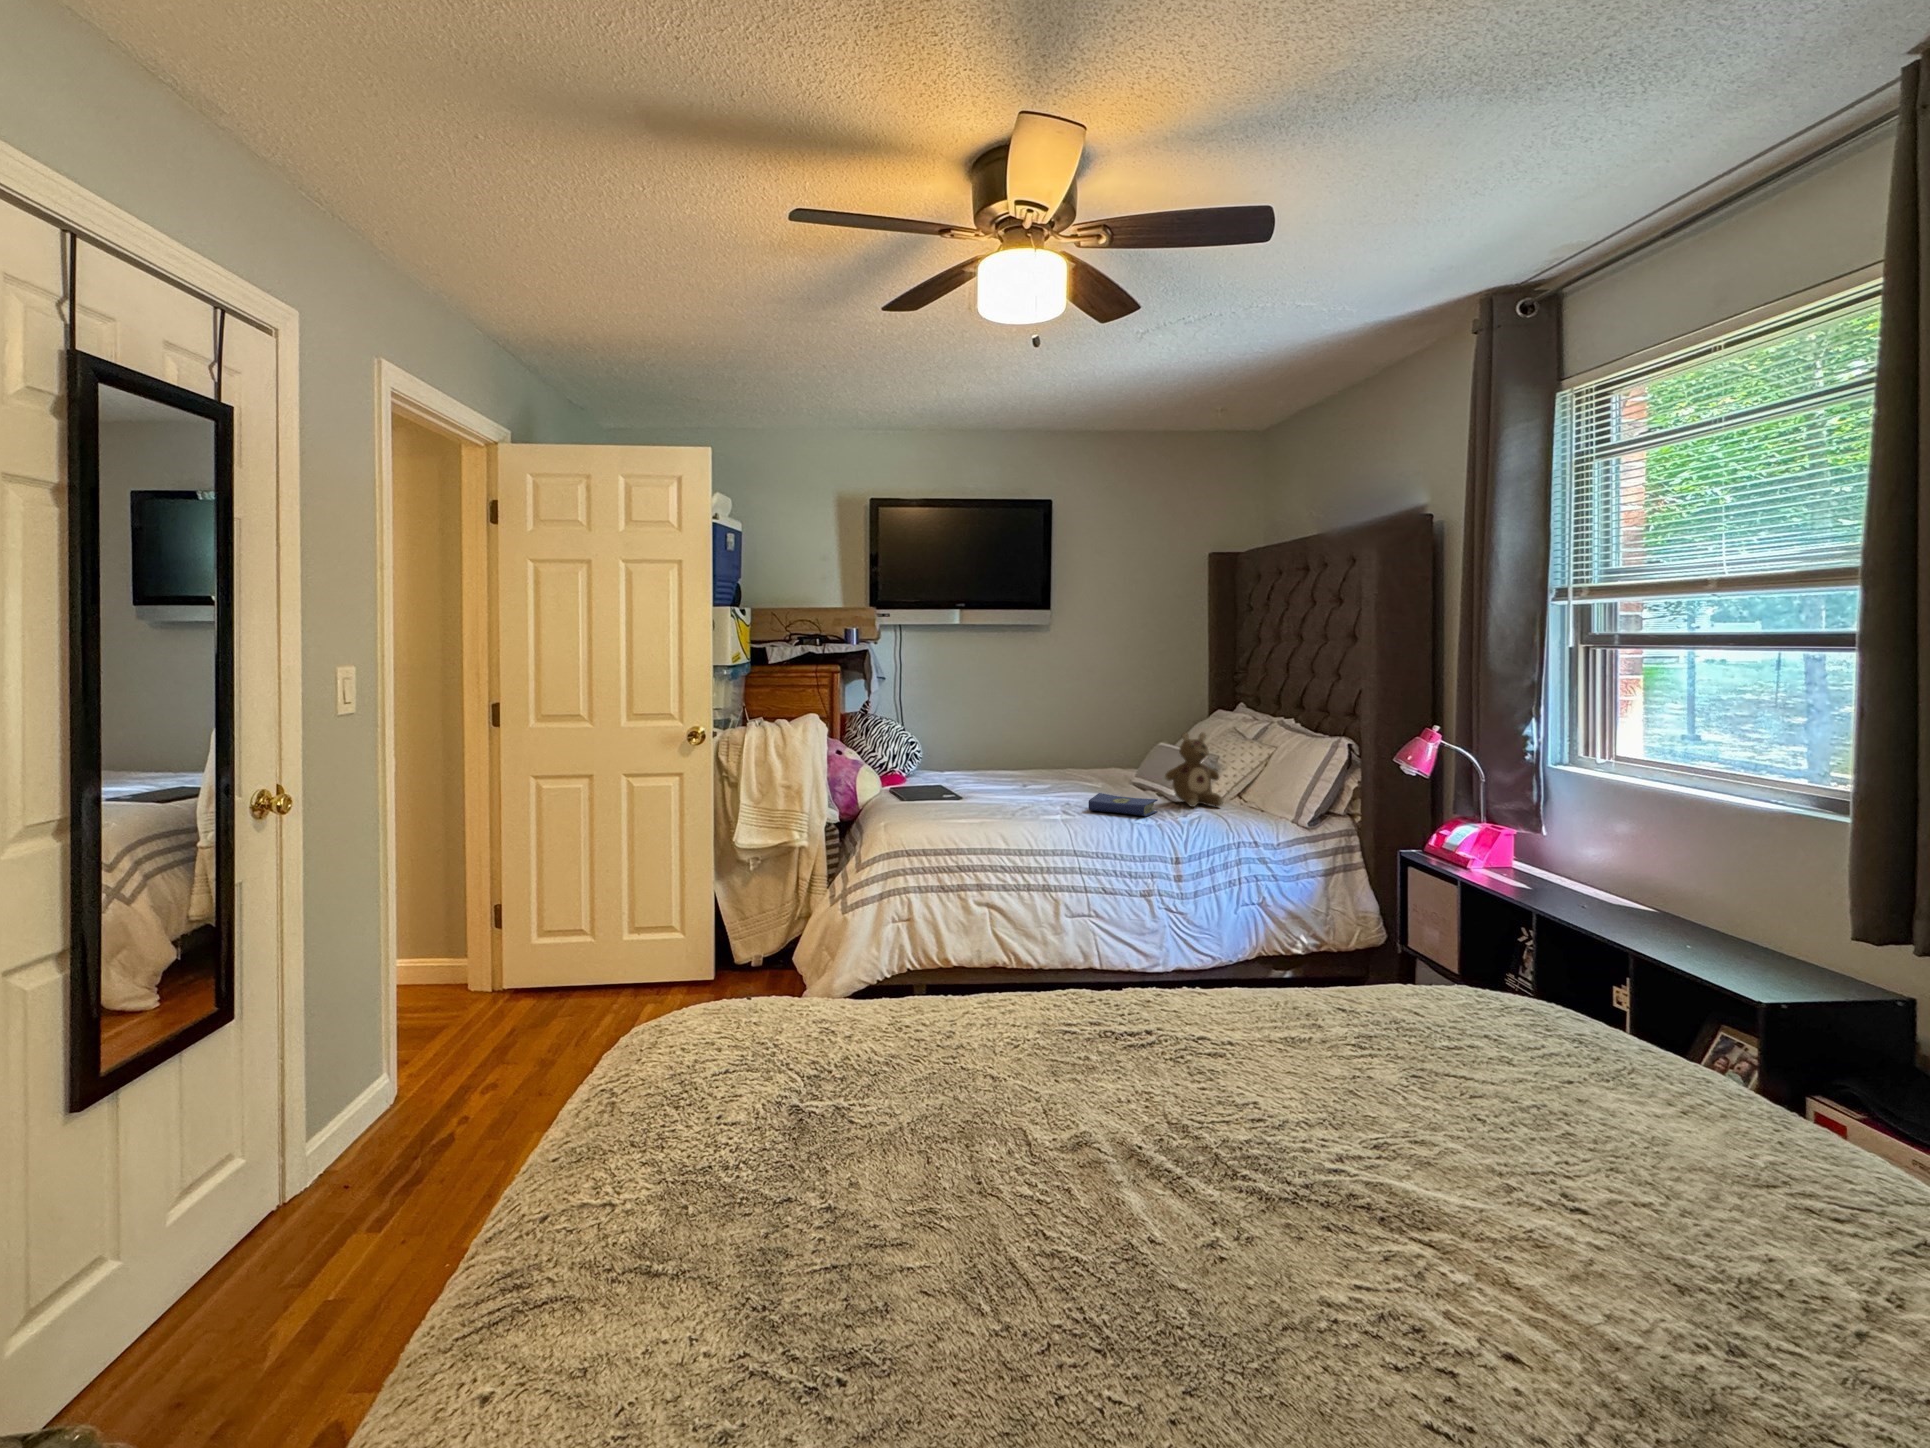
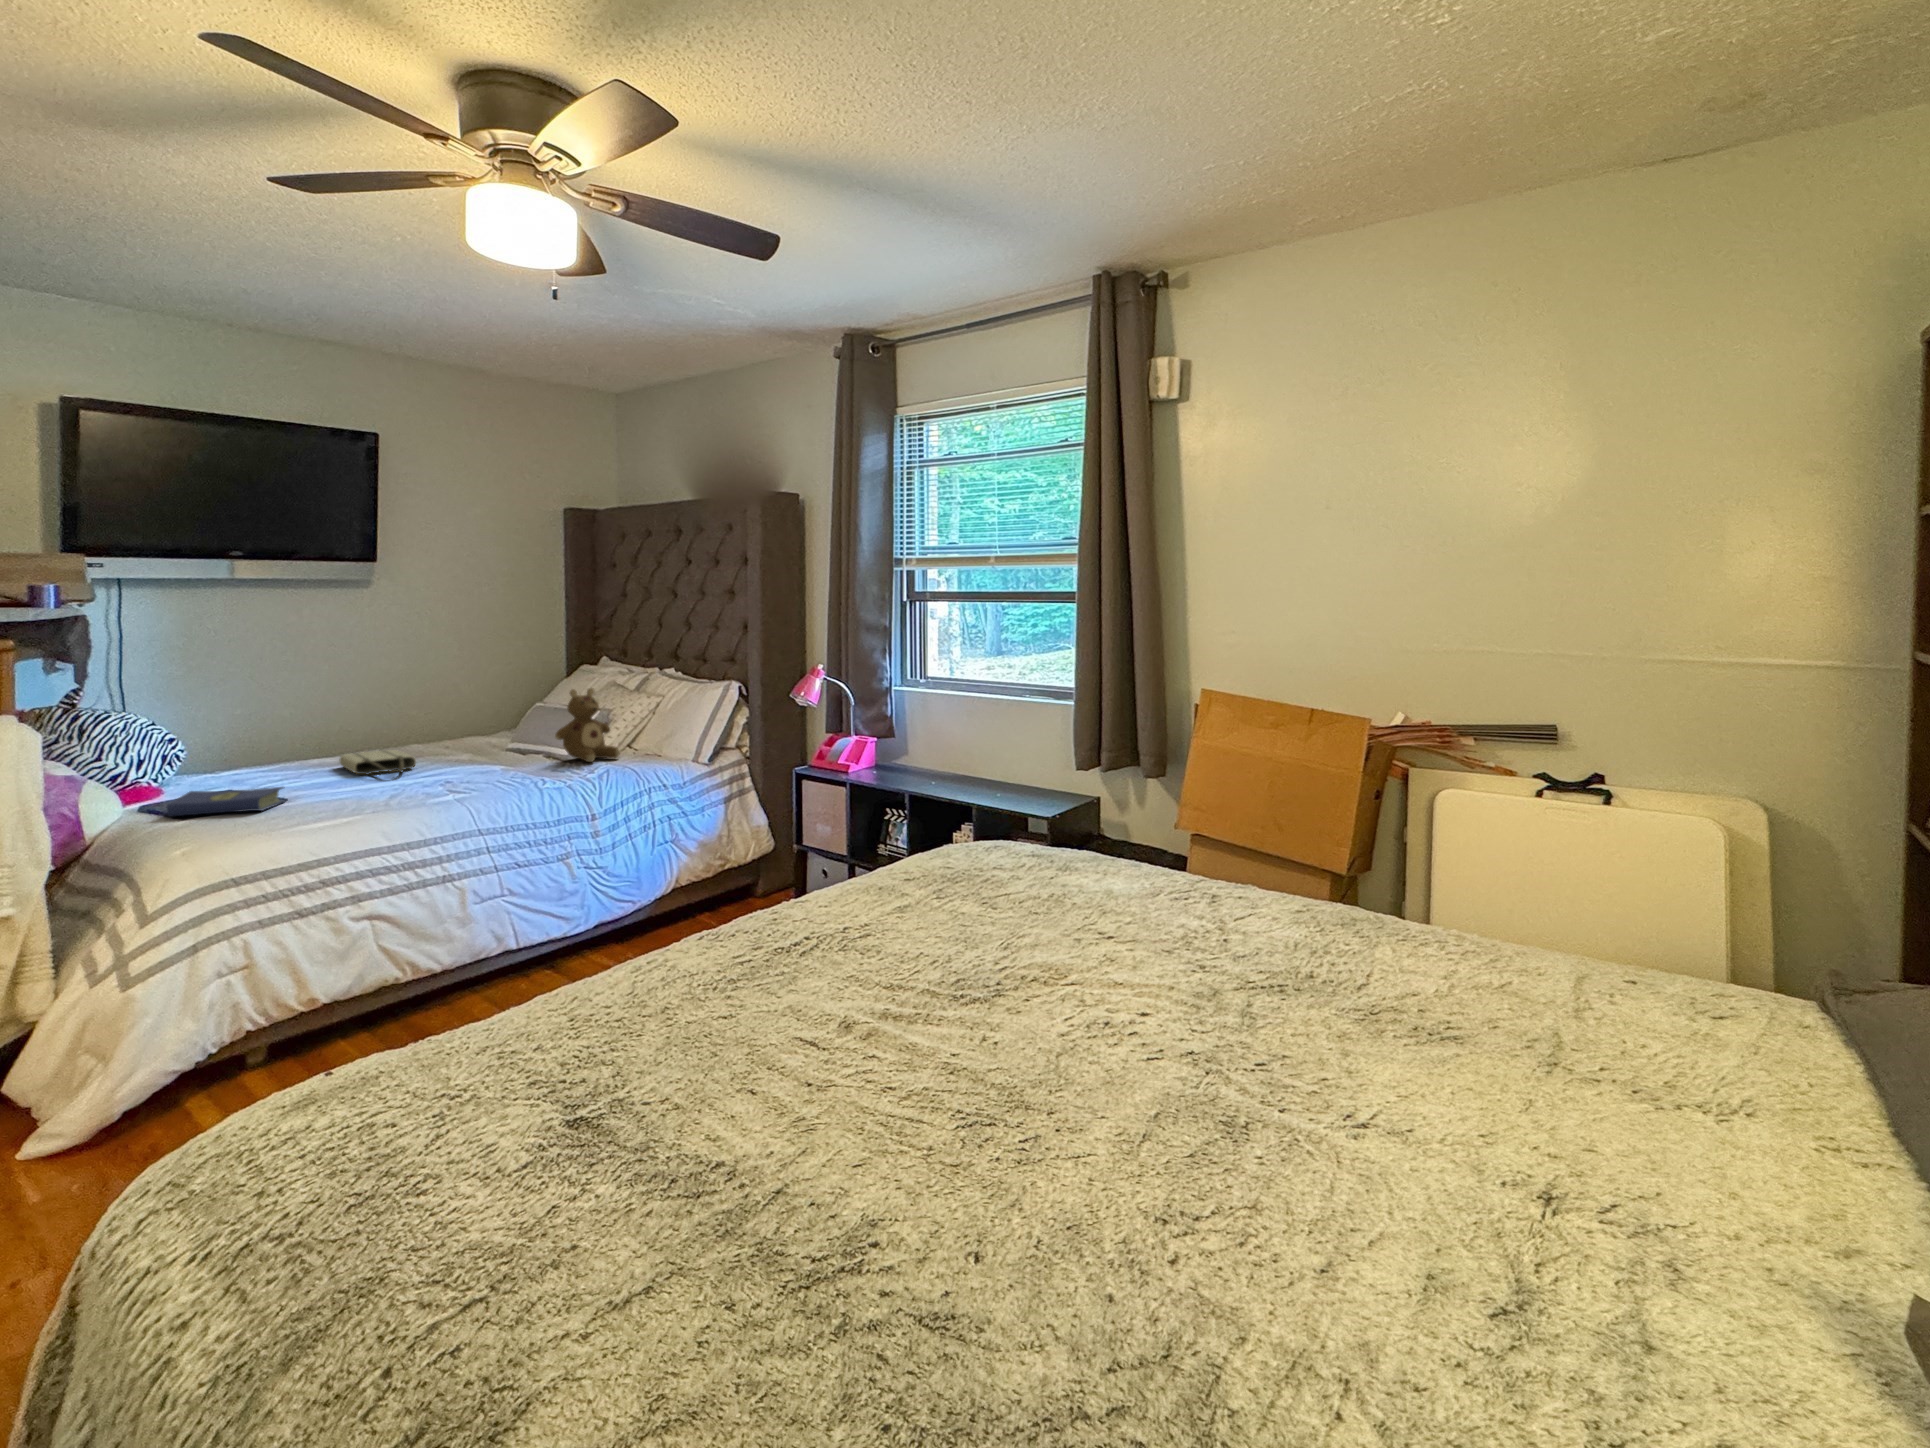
tote bag: none [1006,771,1055,791] -> present [340,750,416,775]
hardcover book: present [1088,793,1158,816] -> present [166,787,283,816]

